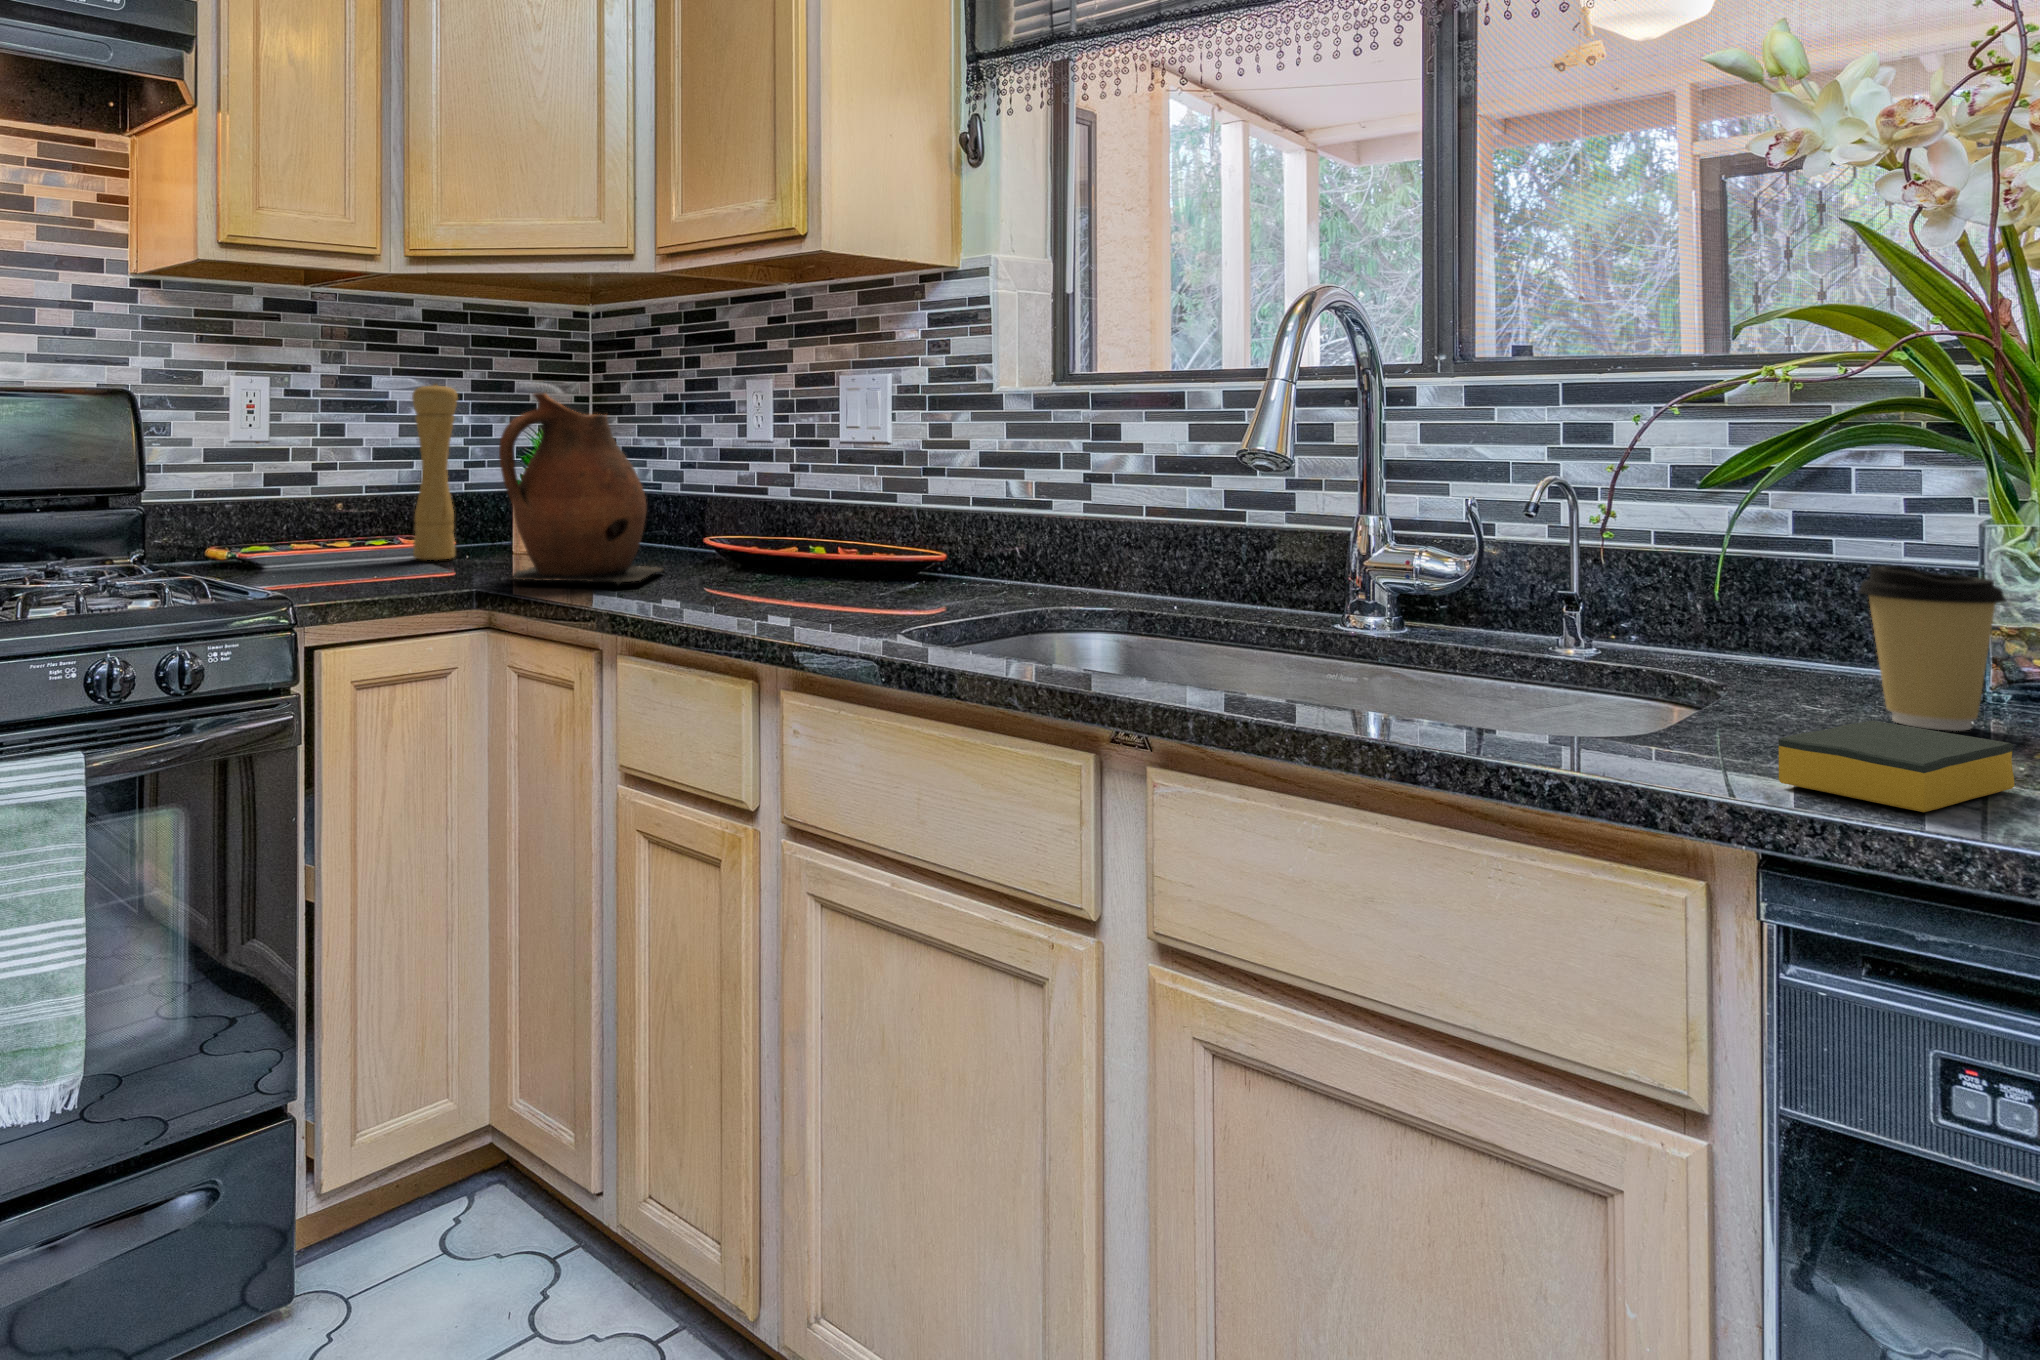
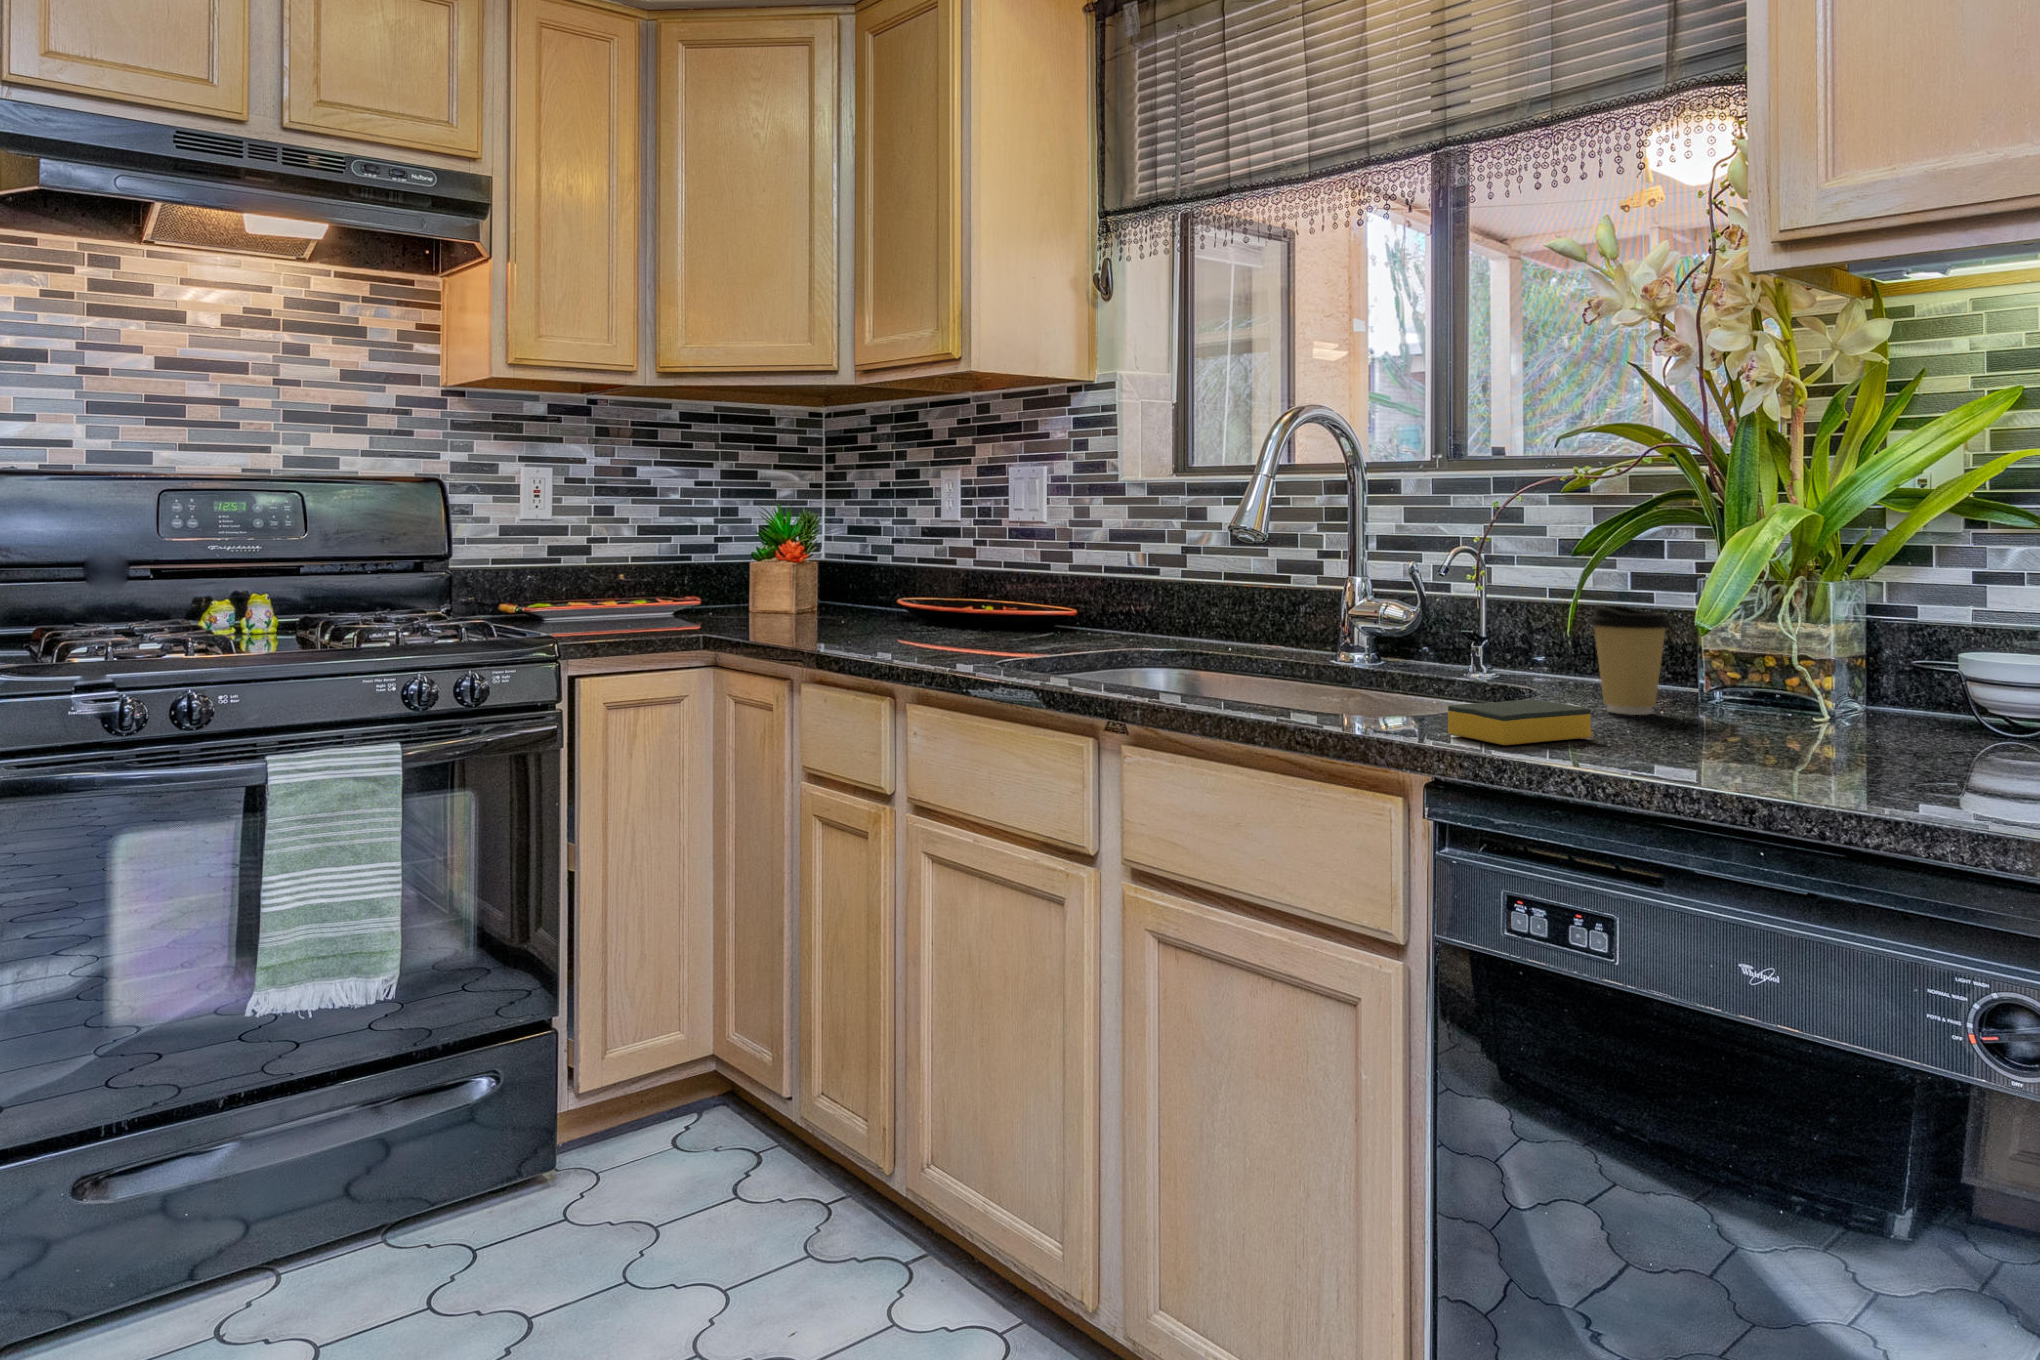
pepper mill: present [412,383,458,560] -> none [664,473,701,616]
ceramic pitcher: present [499,393,664,585] -> none [724,482,859,633]

